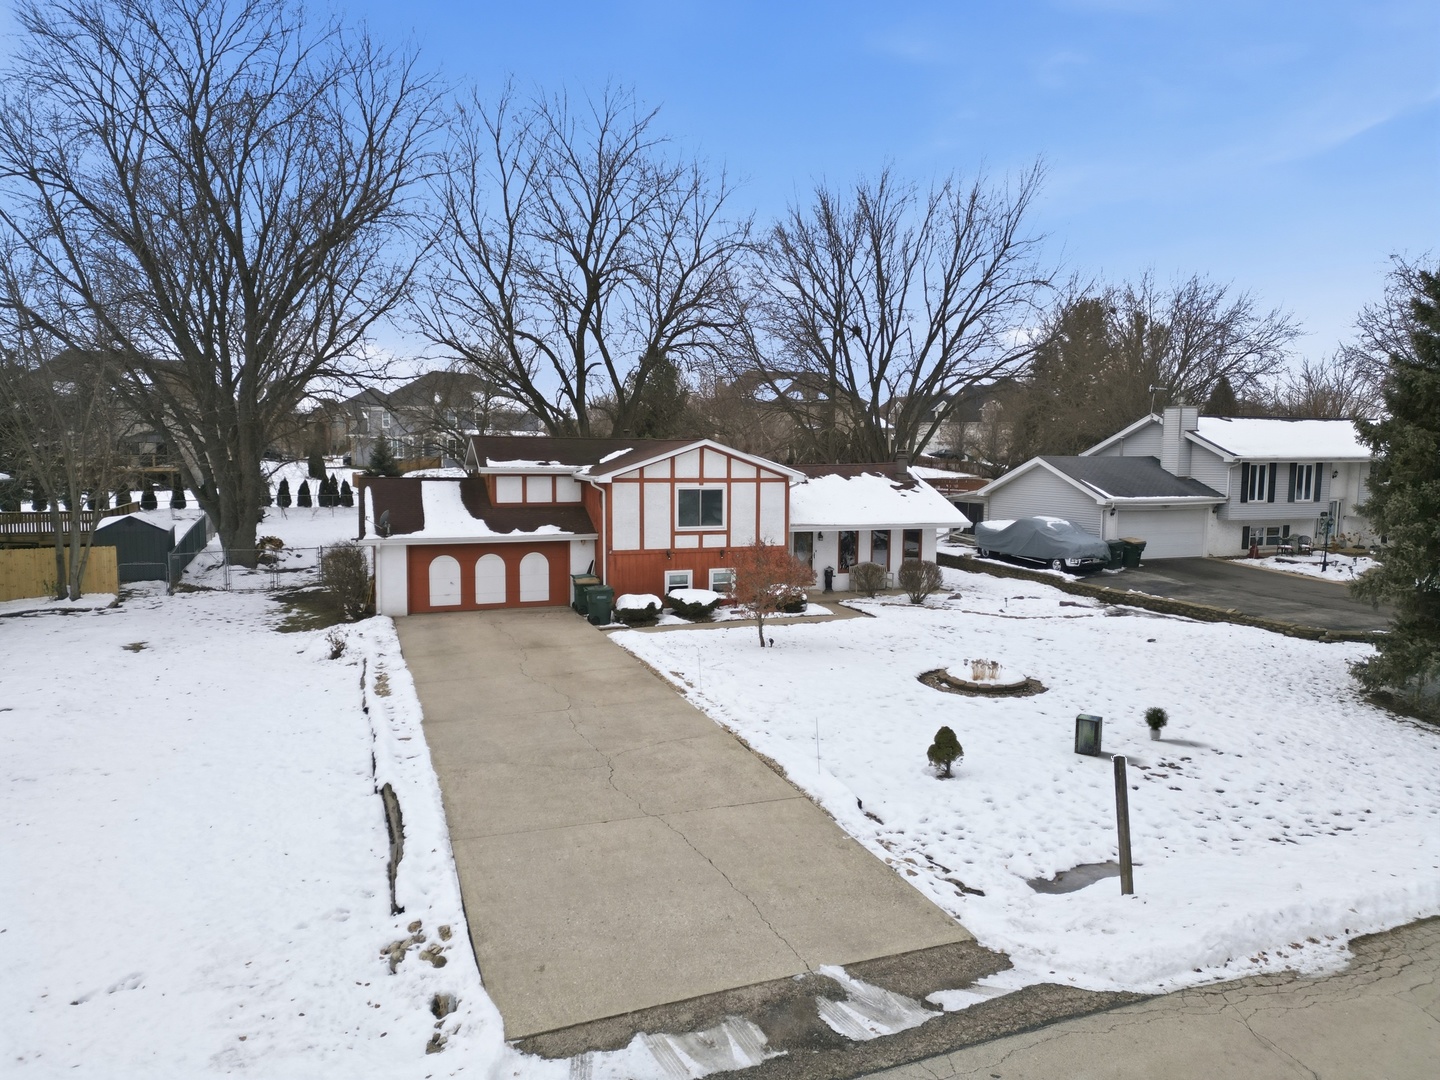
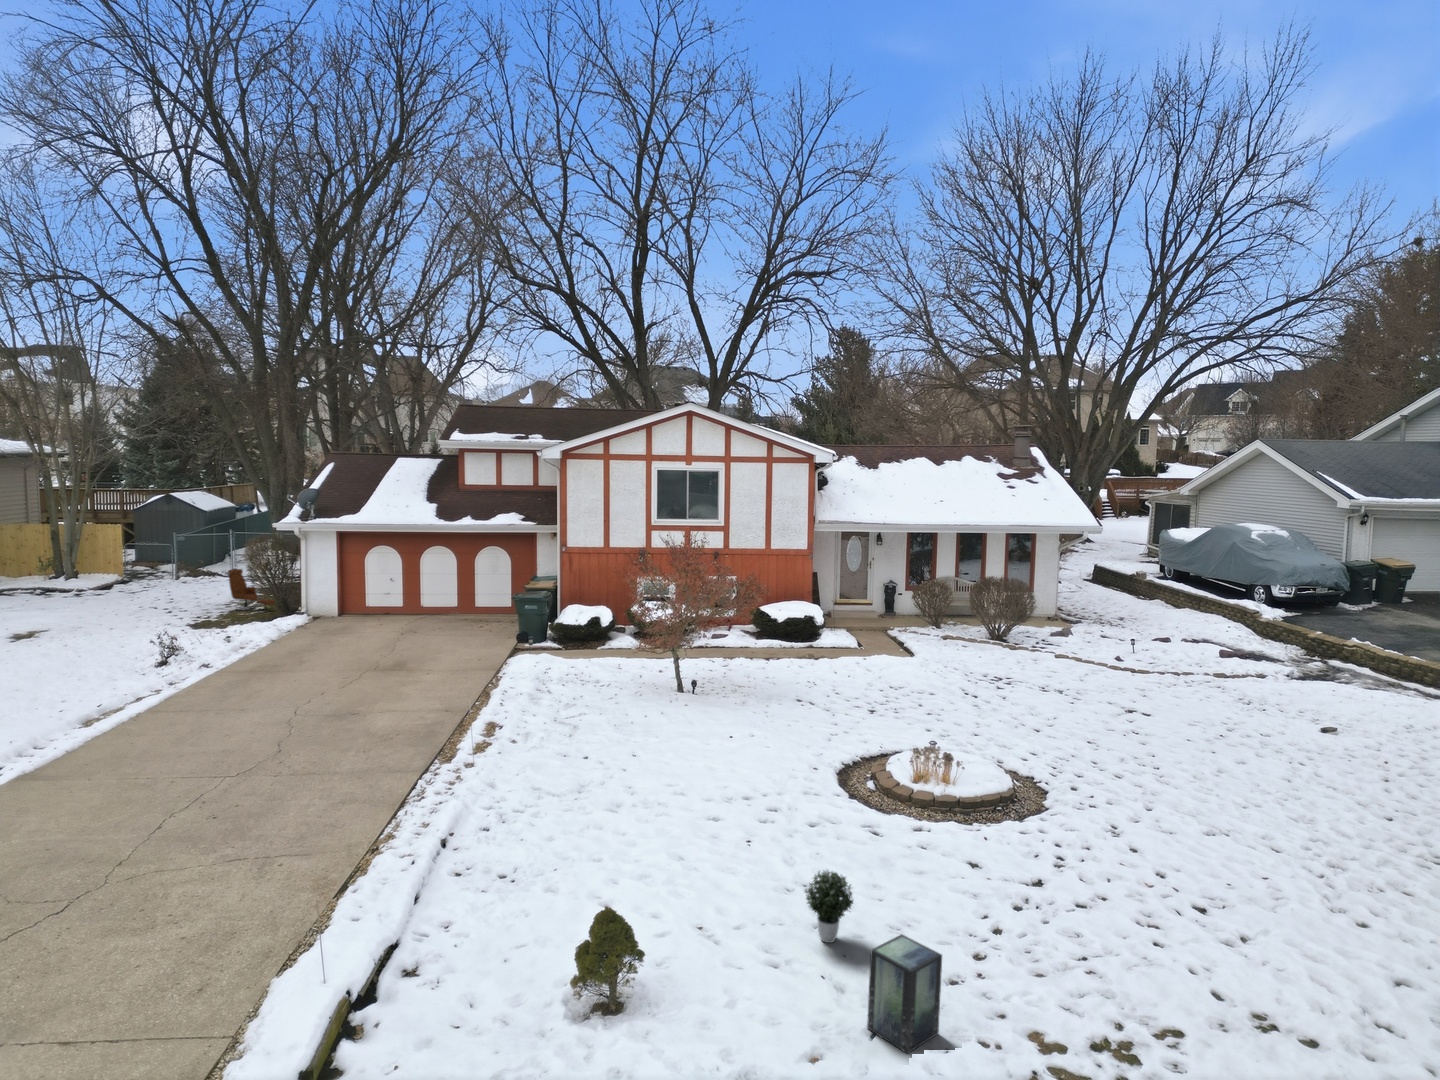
lounge chair: none [308,580,353,616] -> present [228,569,275,610]
potted plant: present [1144,707,1168,741] -> present [805,871,853,943]

